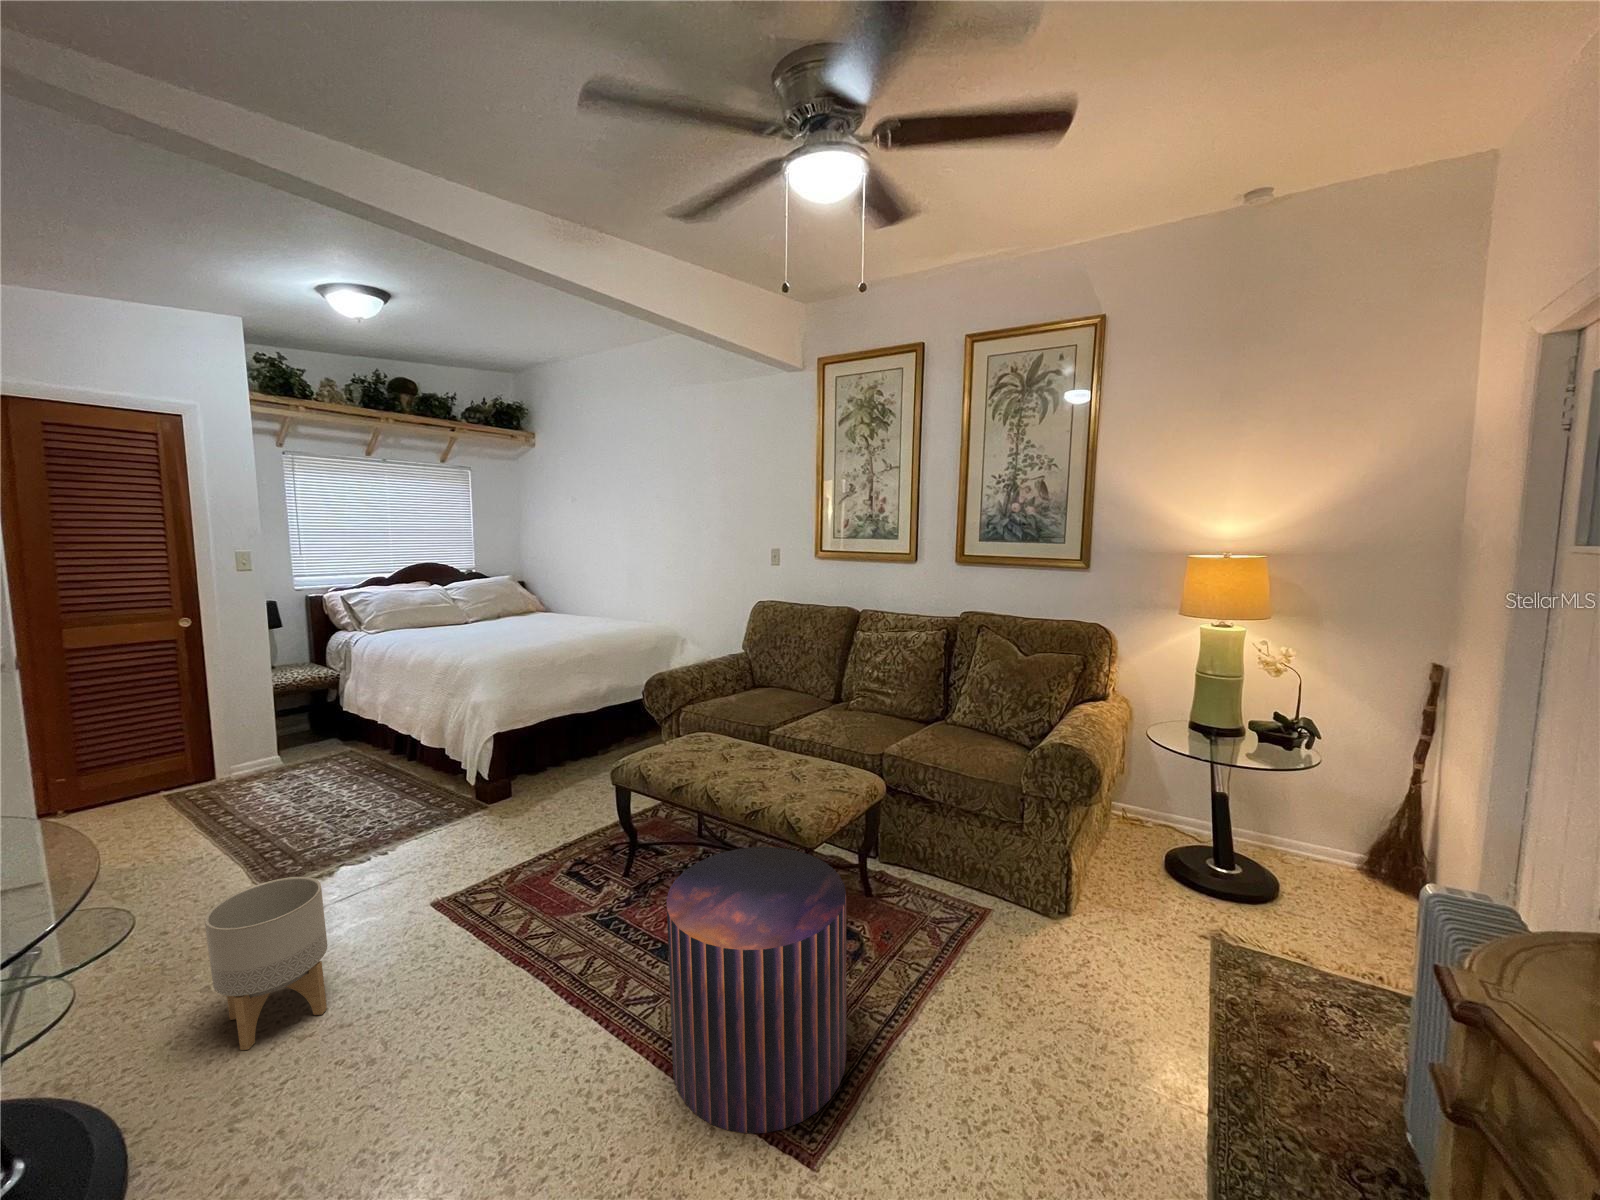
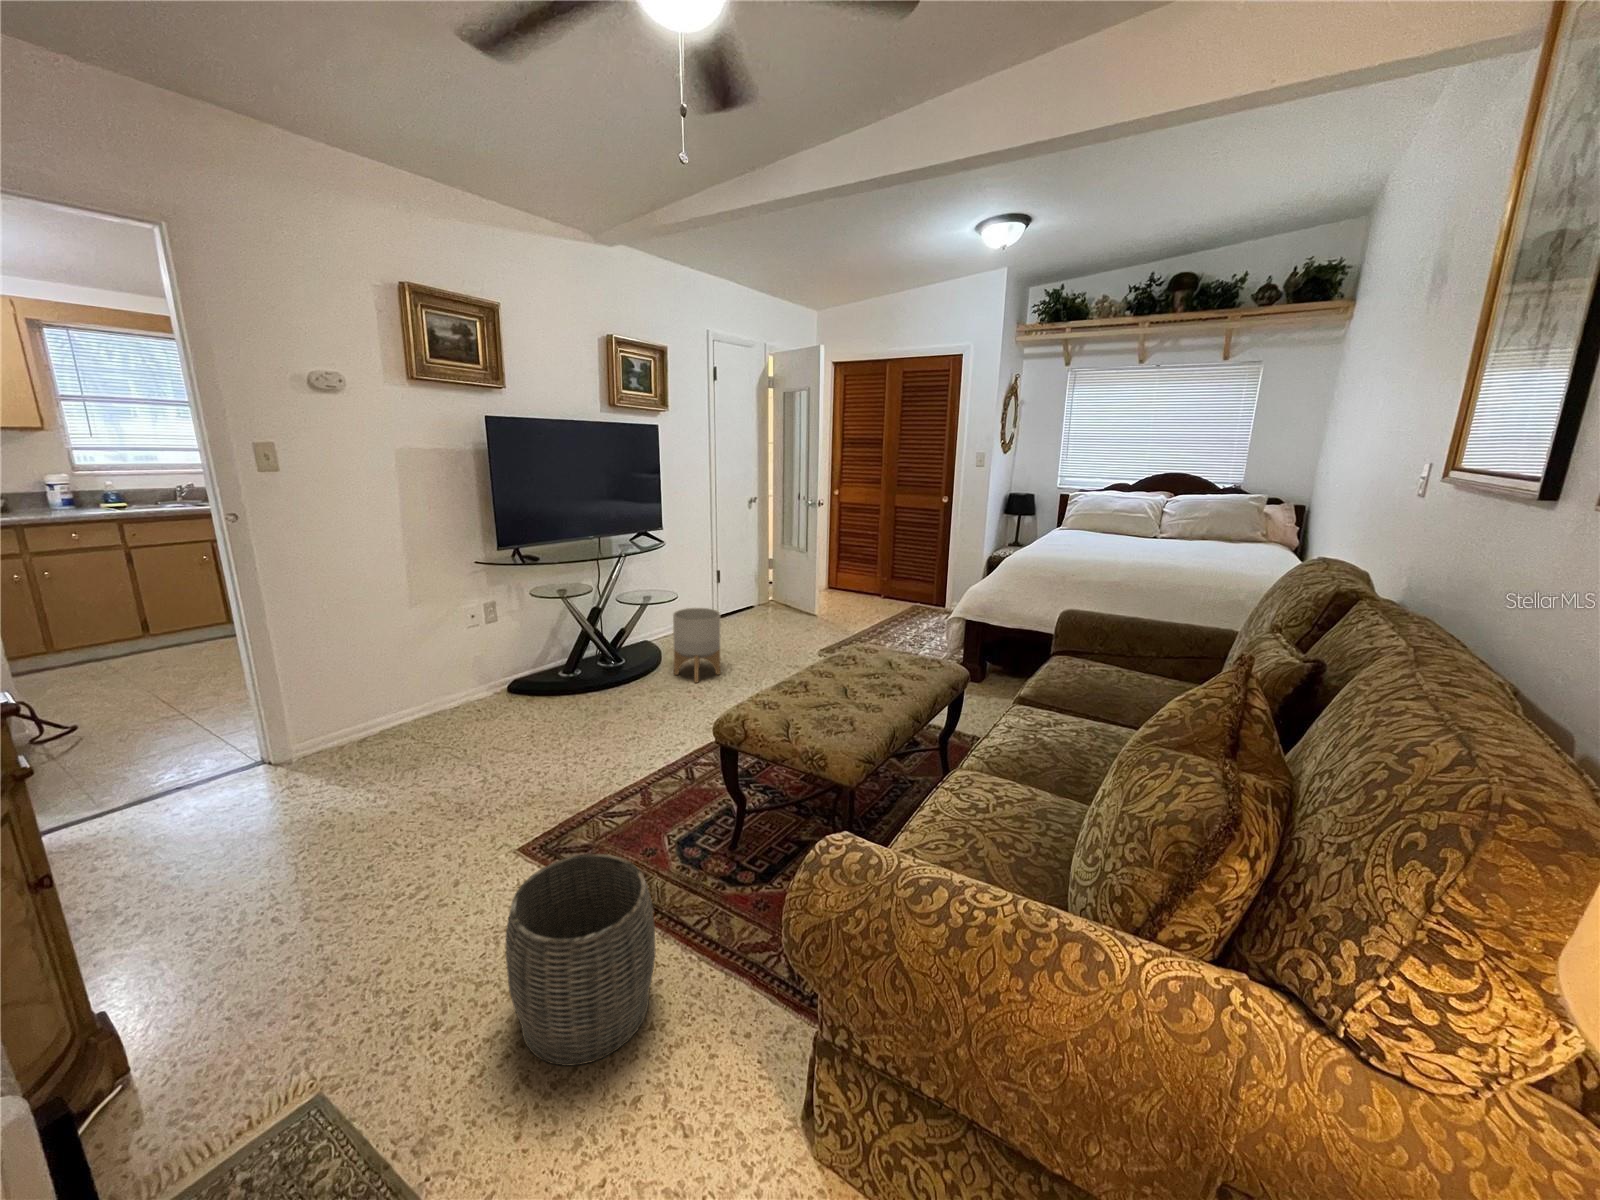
pouf: present [667,847,846,1133] -> none [537,675,683,865]
woven basket: none [972,888,1098,1068] -> present [506,854,655,1066]

